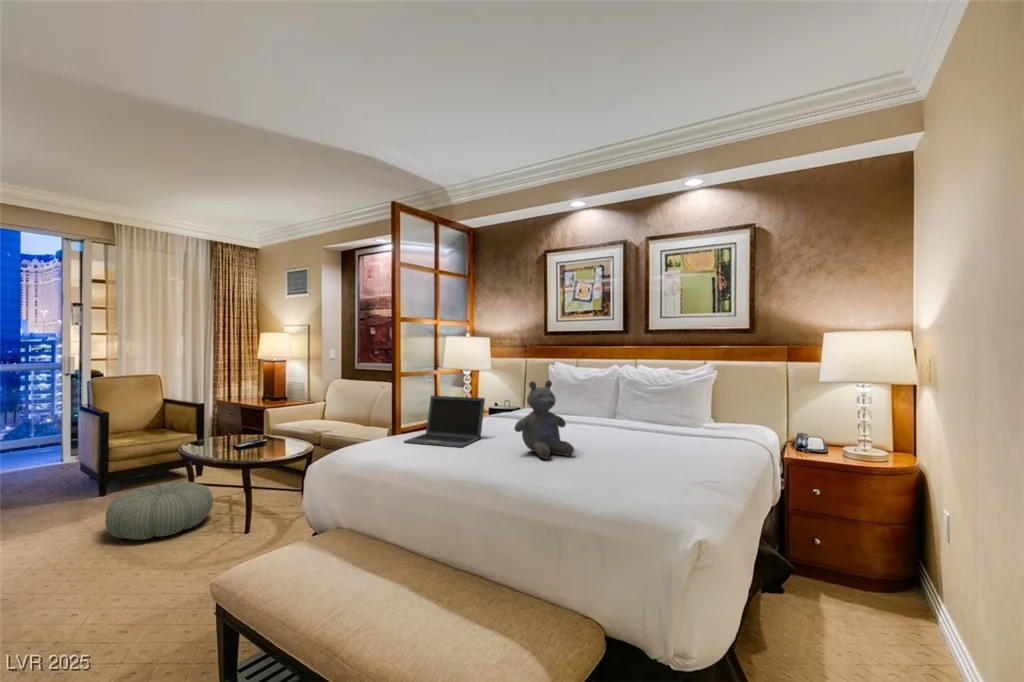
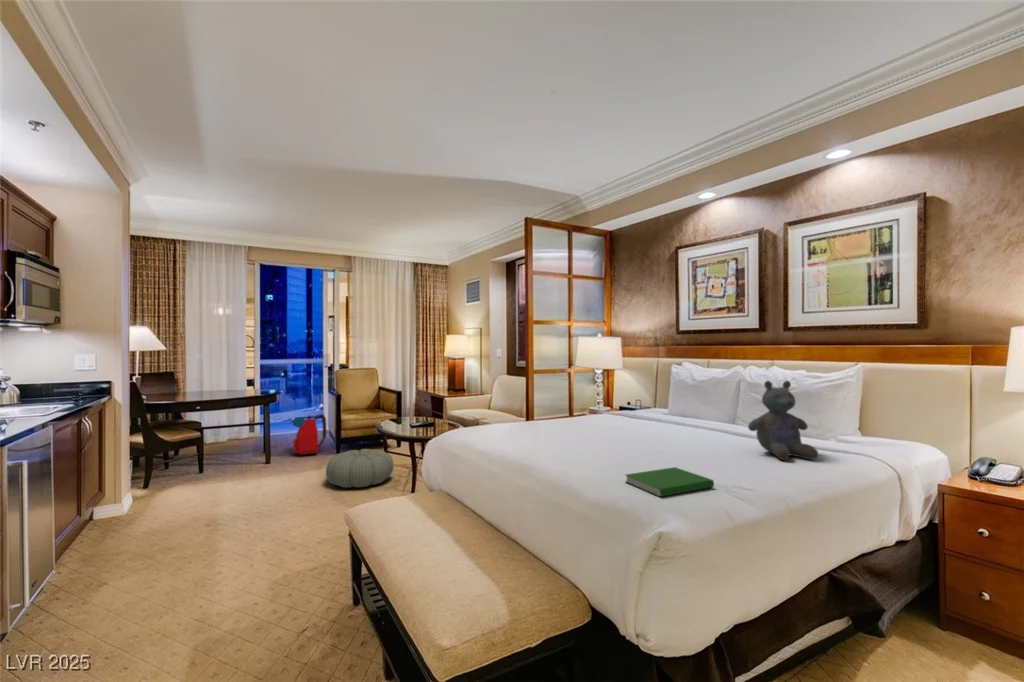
stuffed bear: present [515,380,574,459] -> present [748,381,818,460]
laptop: present [404,396,485,448] -> none [502,391,576,438]
backpack: none [21,441,84,503] -> present [293,414,326,455]
hardcover book: none [603,466,682,498] -> present [626,467,714,497]

